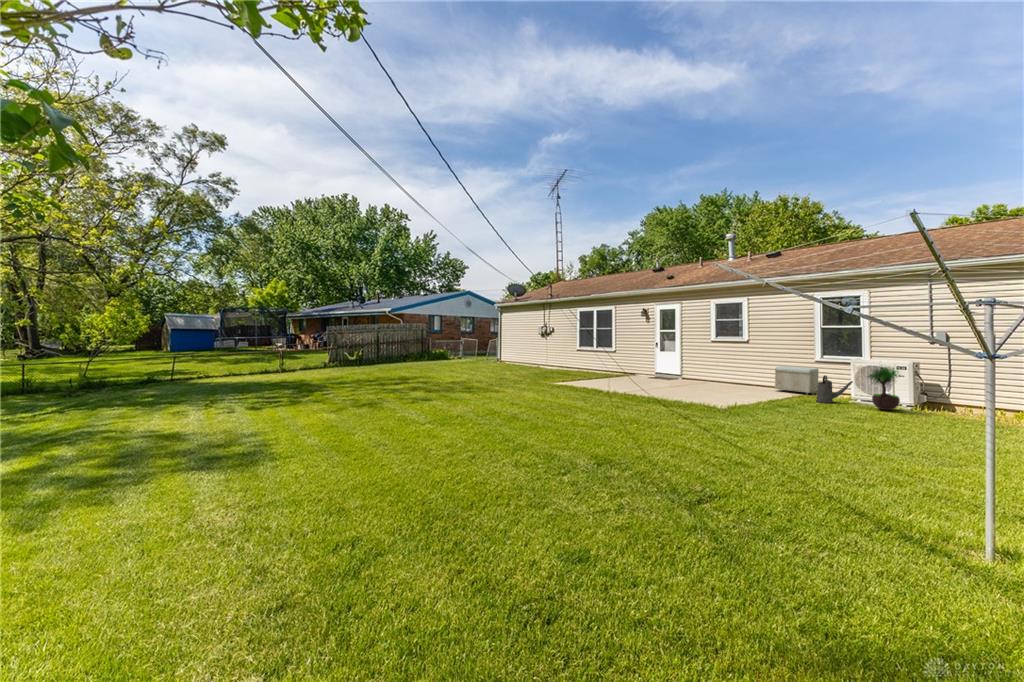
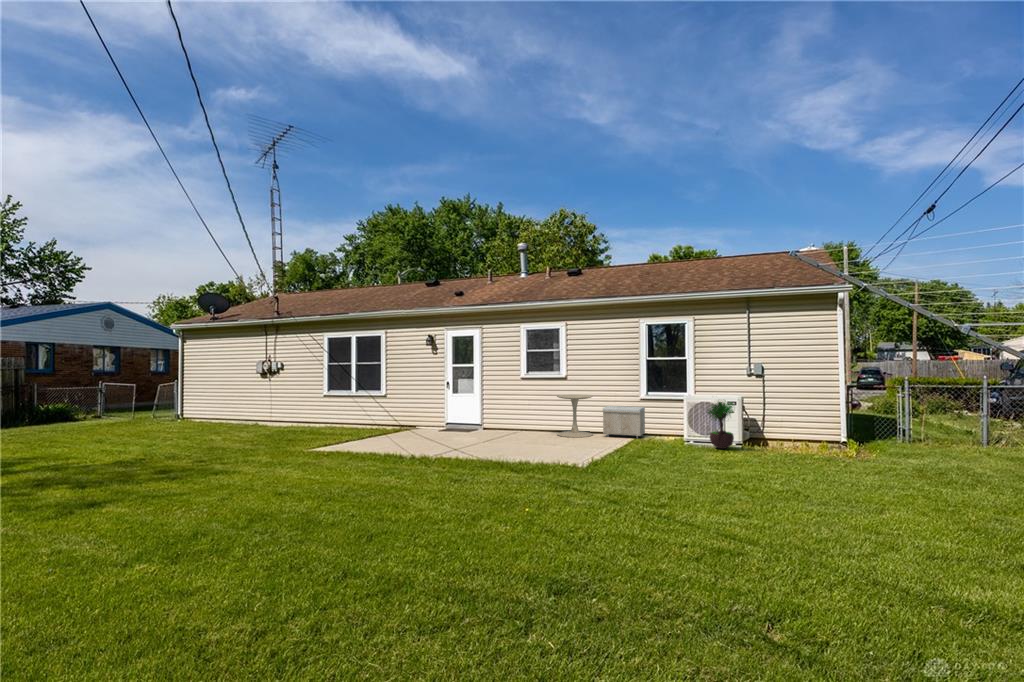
pedestal table: none [735,355,768,390] -> present [557,395,593,438]
watering can: present [812,375,853,404] -> none [651,414,687,447]

